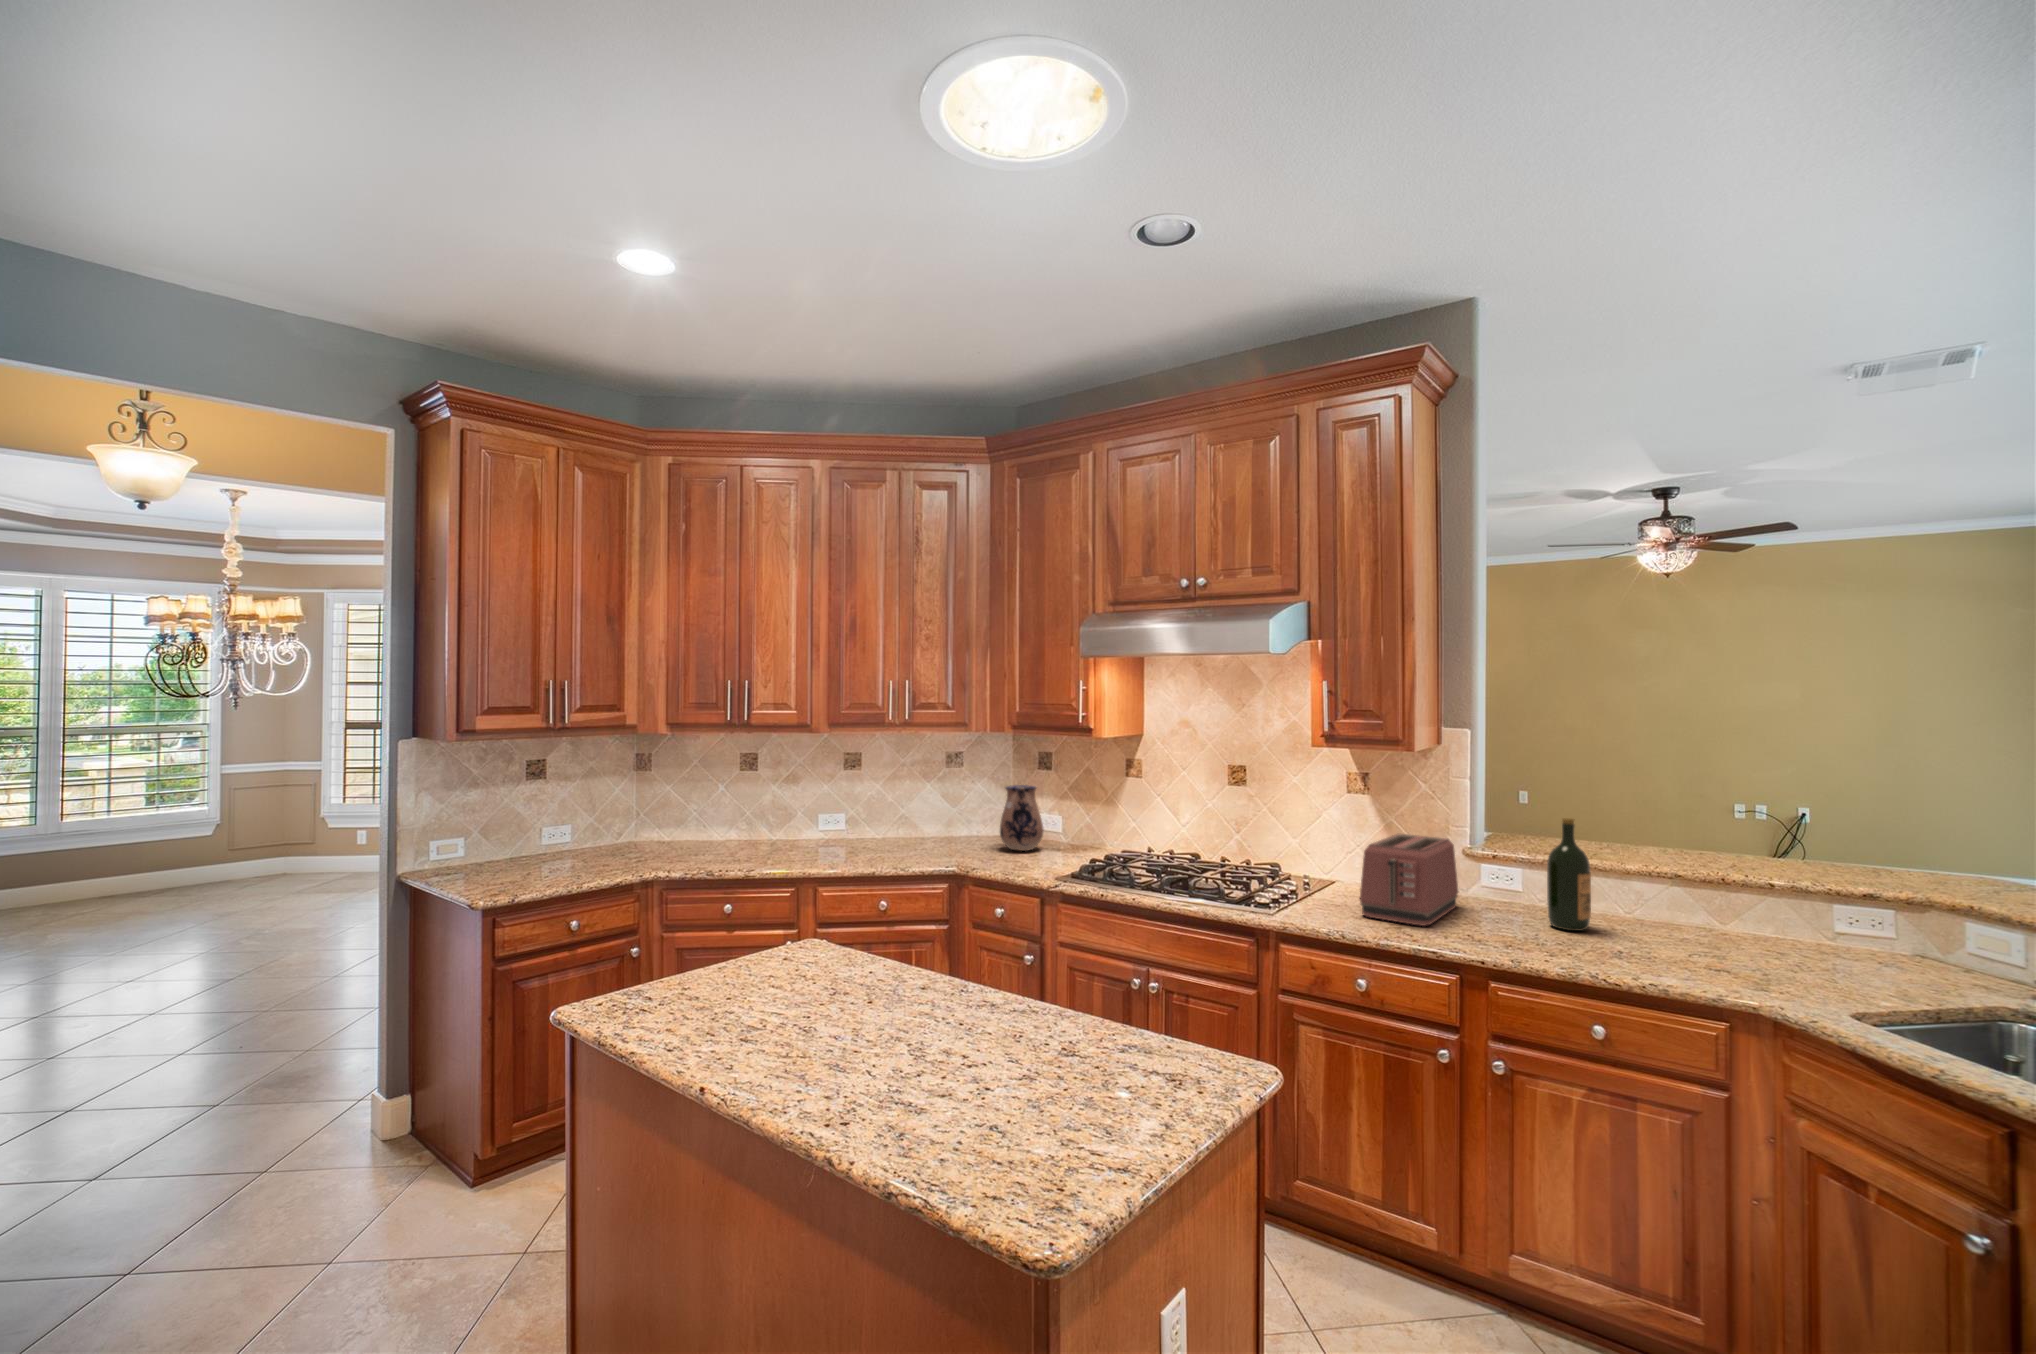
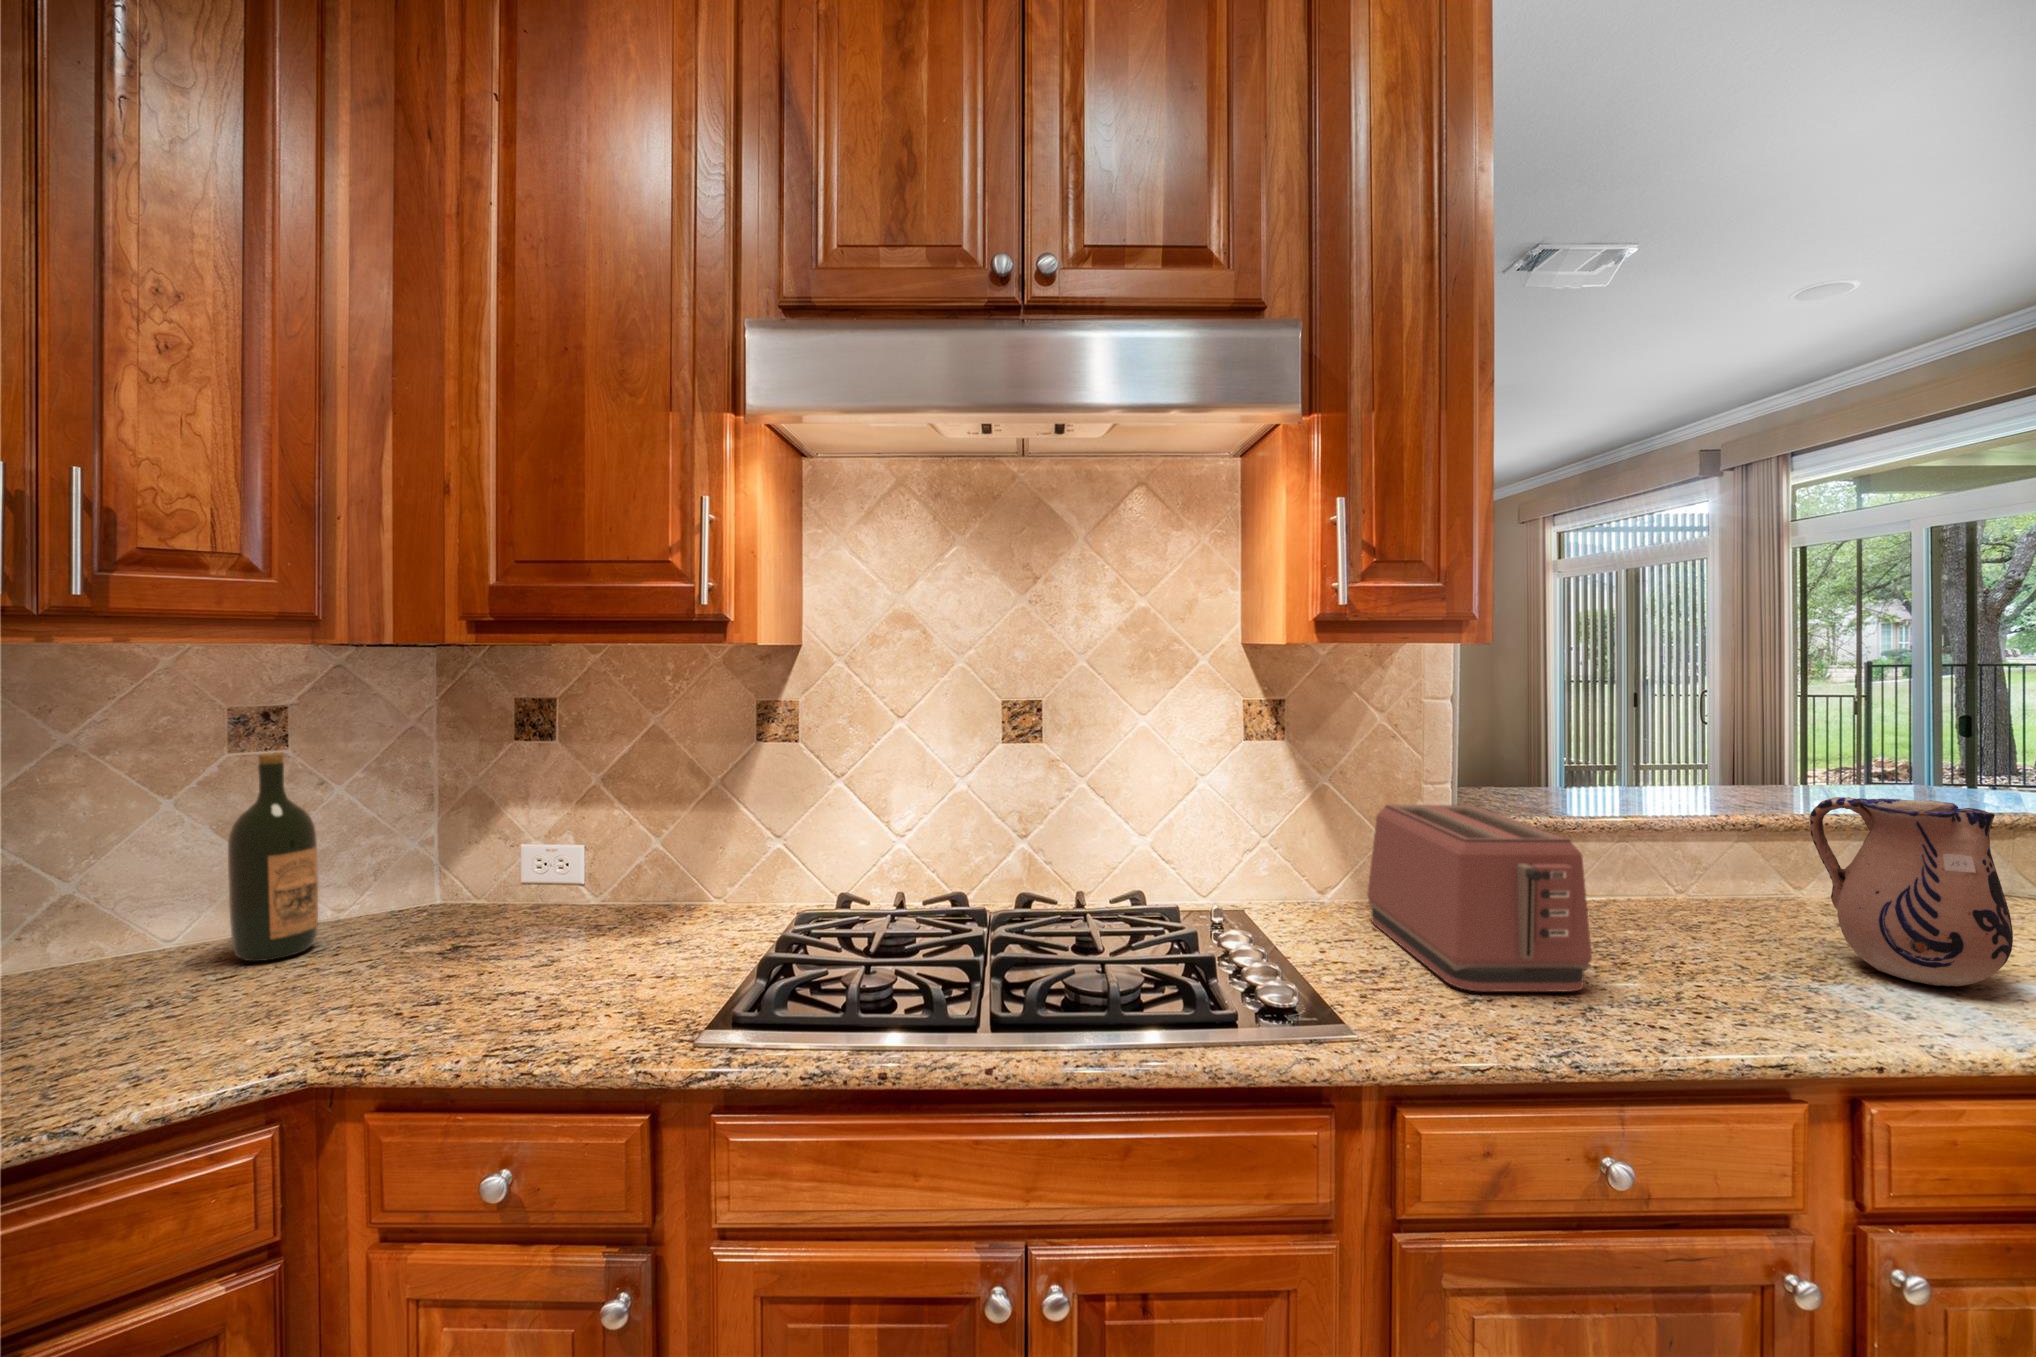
ceramic pitcher: present [1000,785,1043,851] -> present [1810,797,2013,986]
wine bottle: present [1547,818,1591,931] -> present [228,753,318,961]

